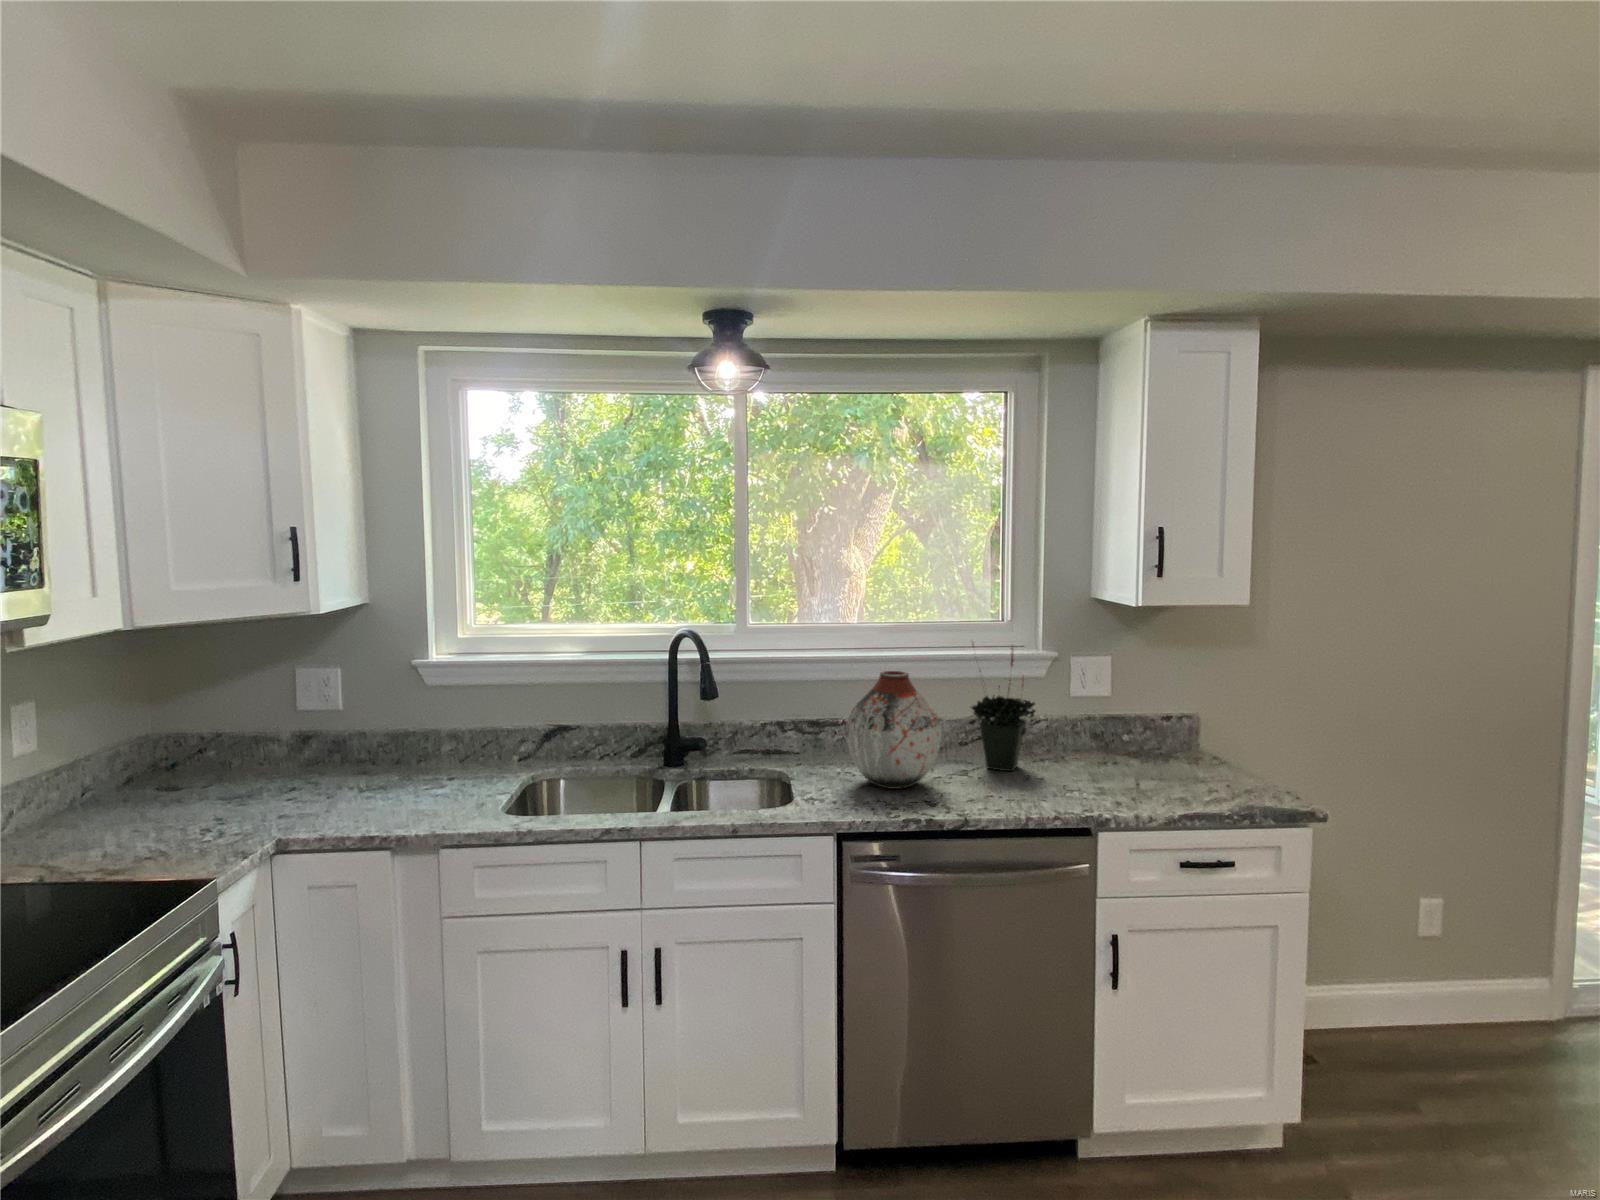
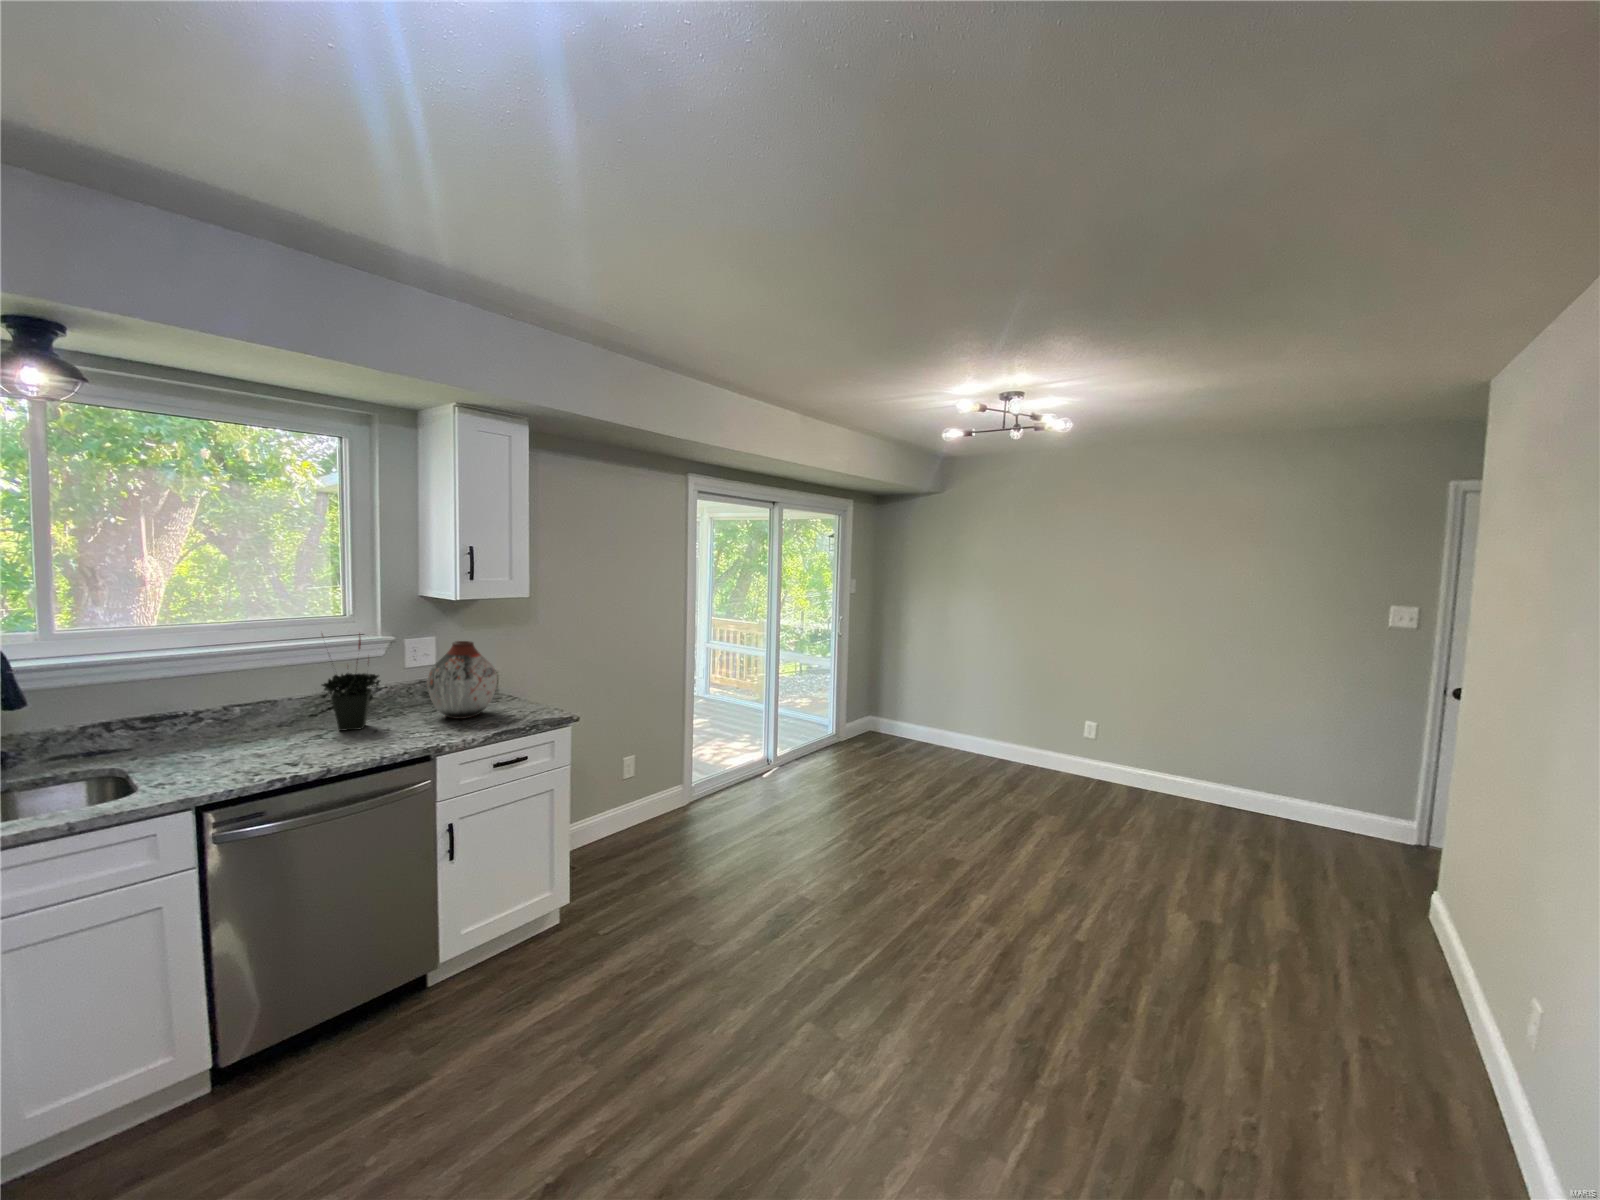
vase: present [847,671,941,789] -> present [427,641,497,719]

